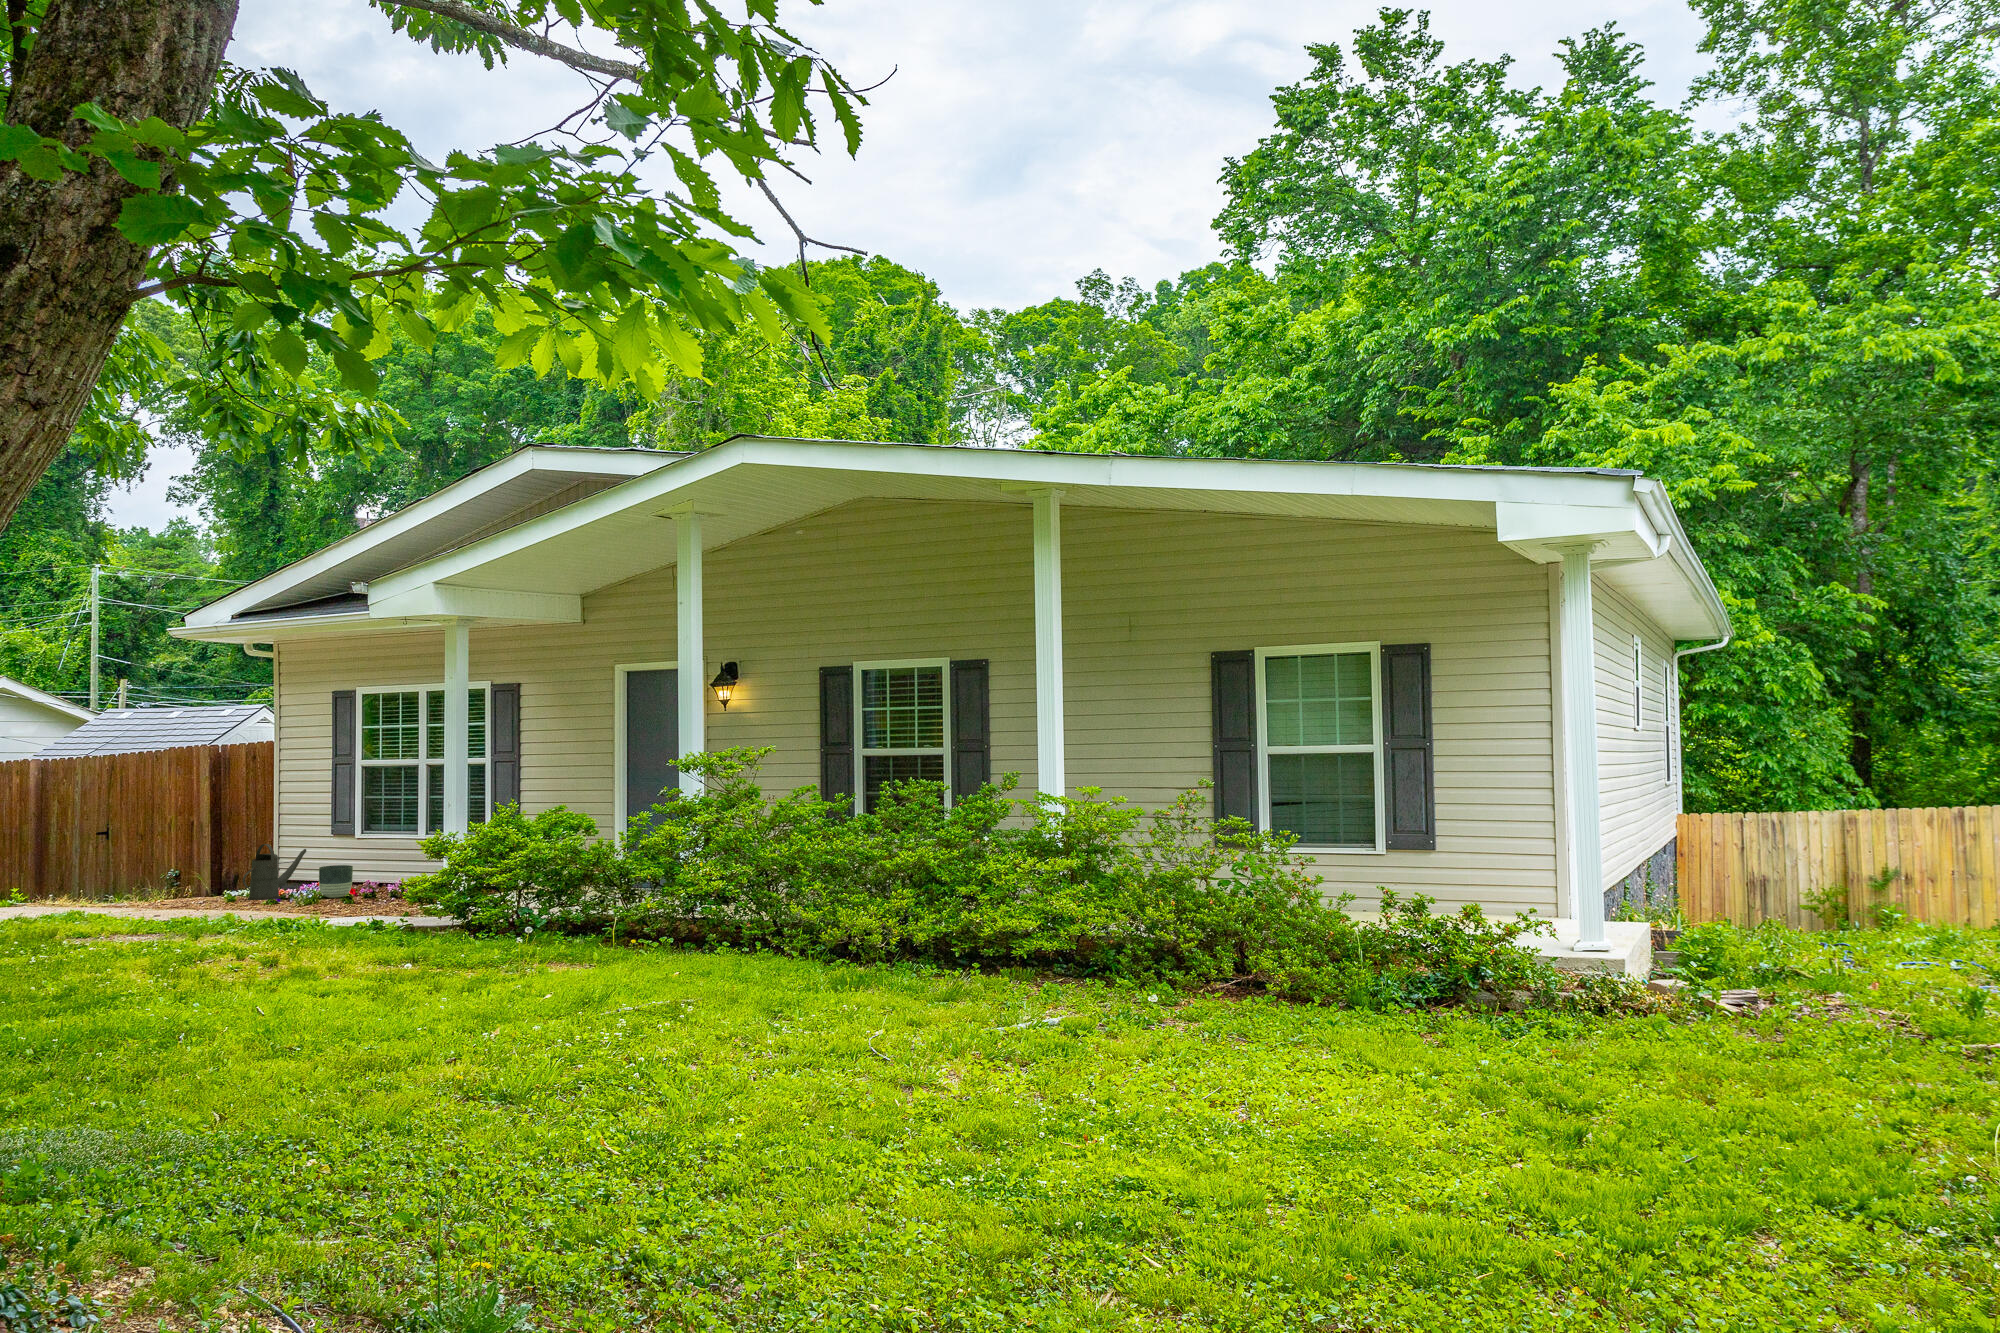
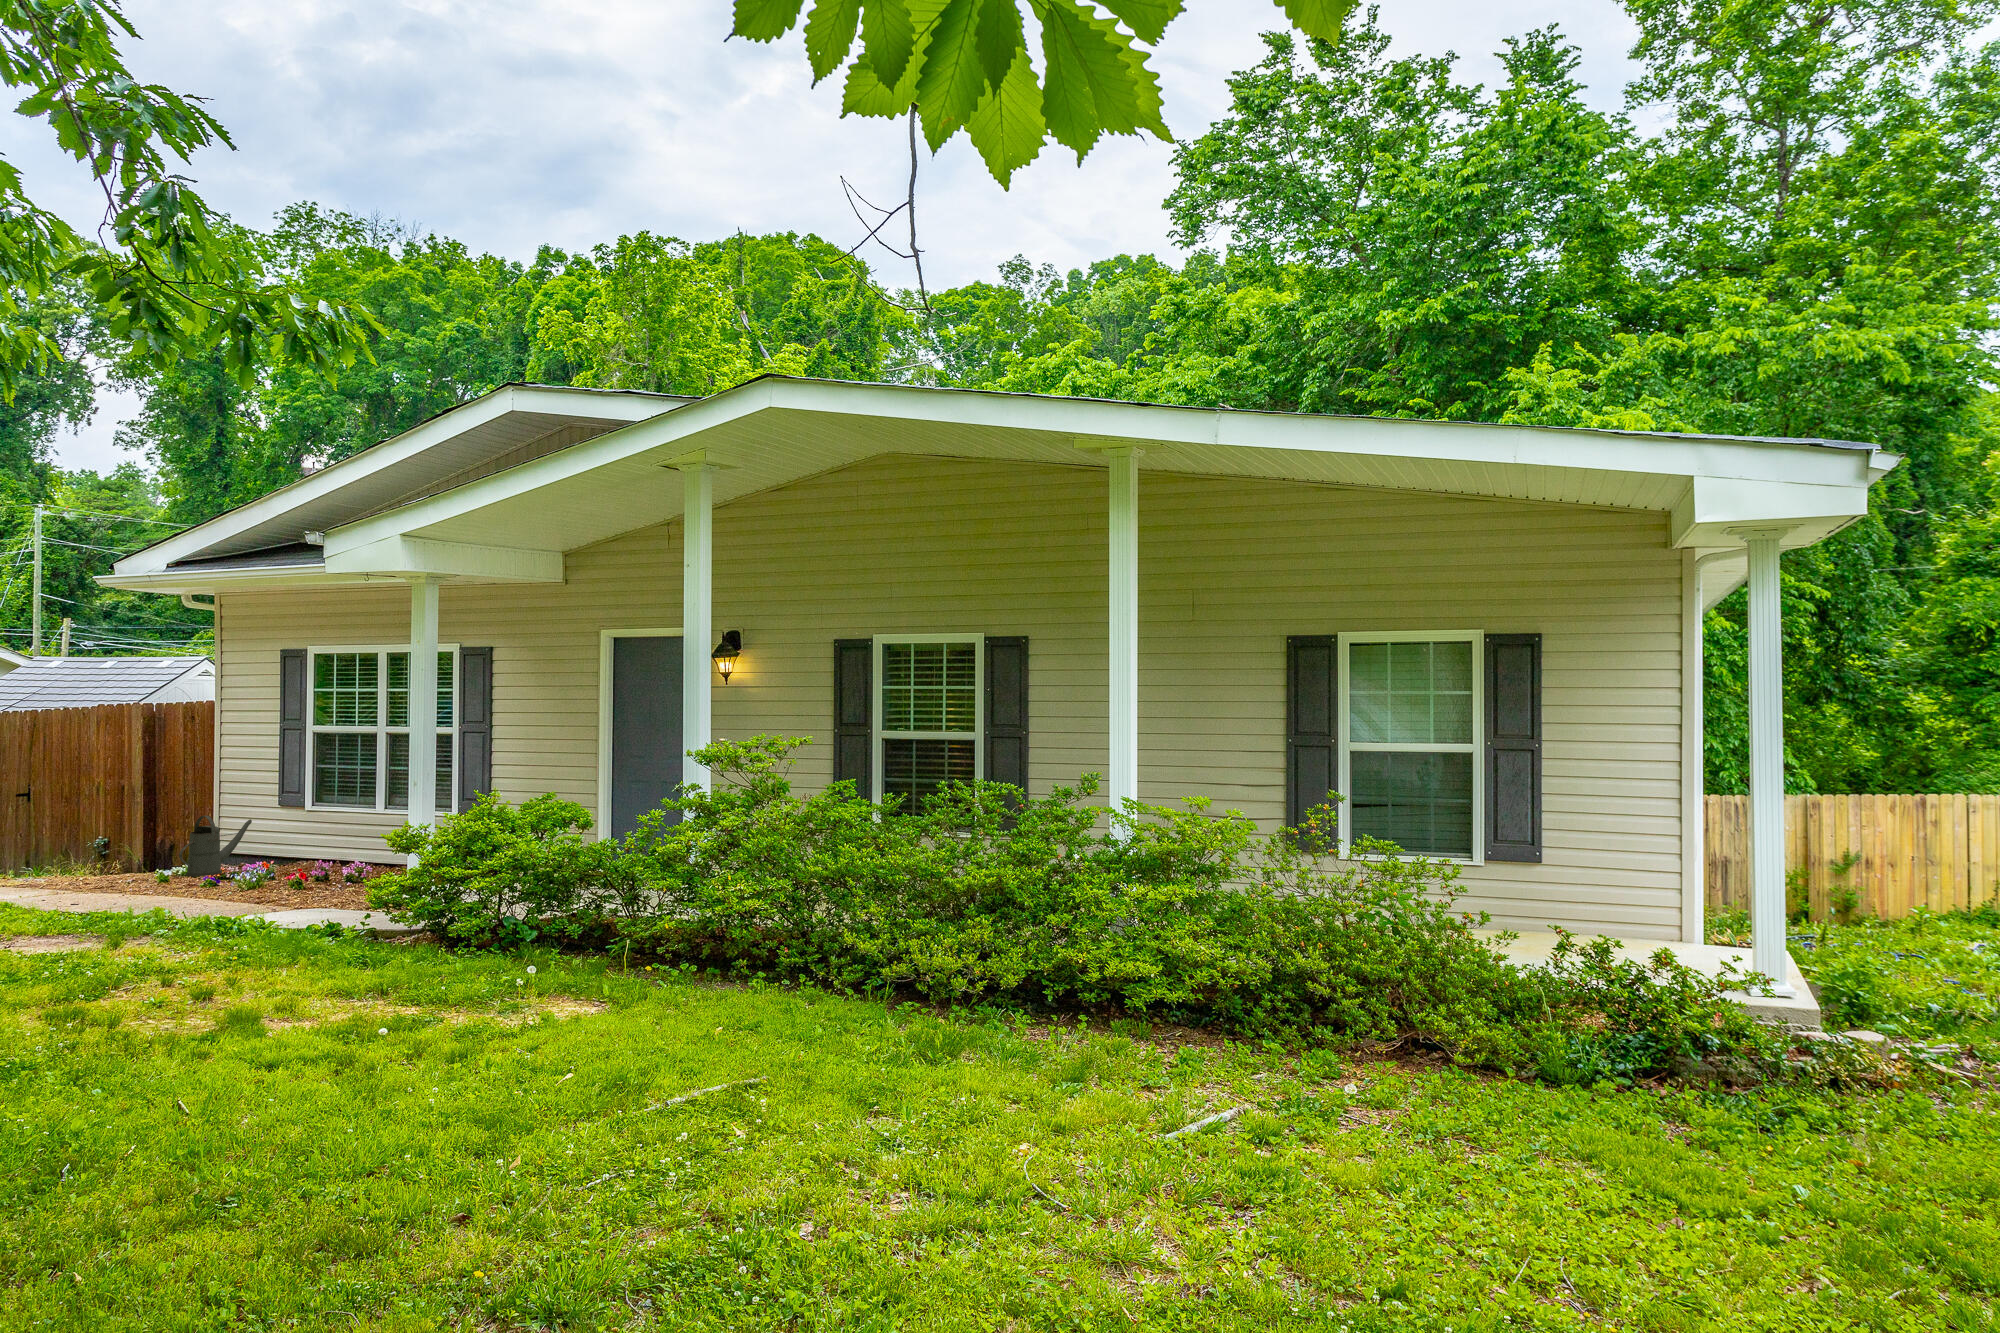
planter: present [319,865,353,898] -> none [266,838,303,874]

